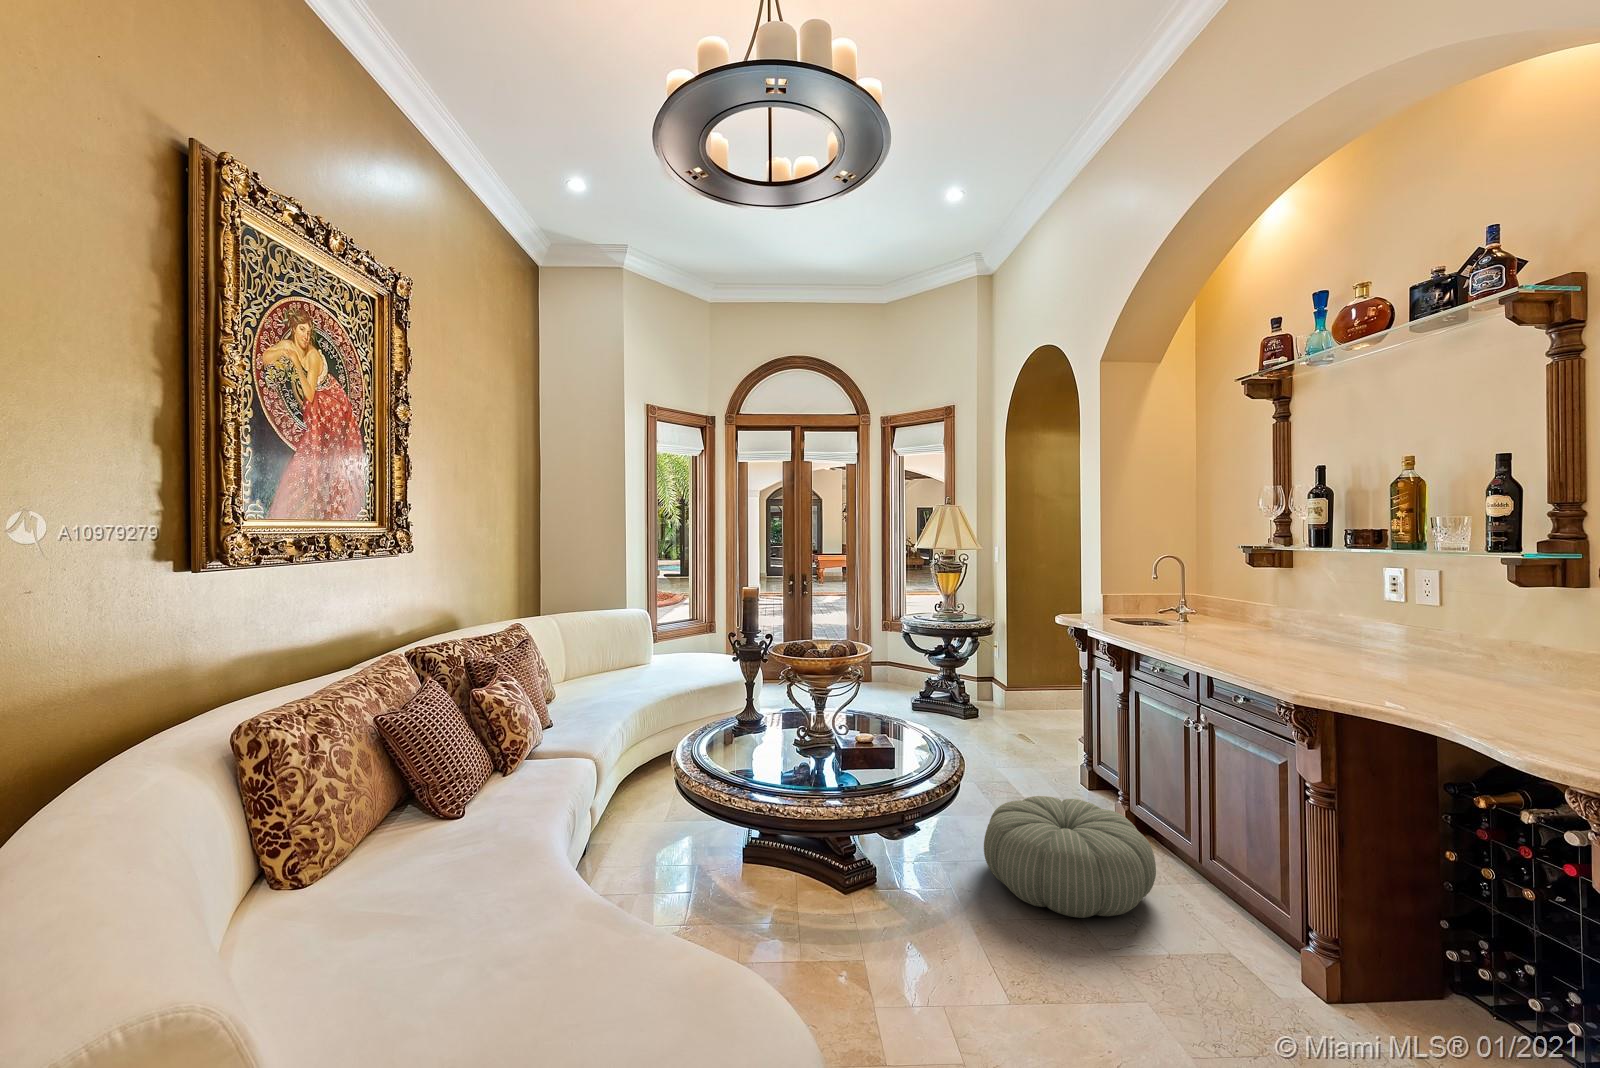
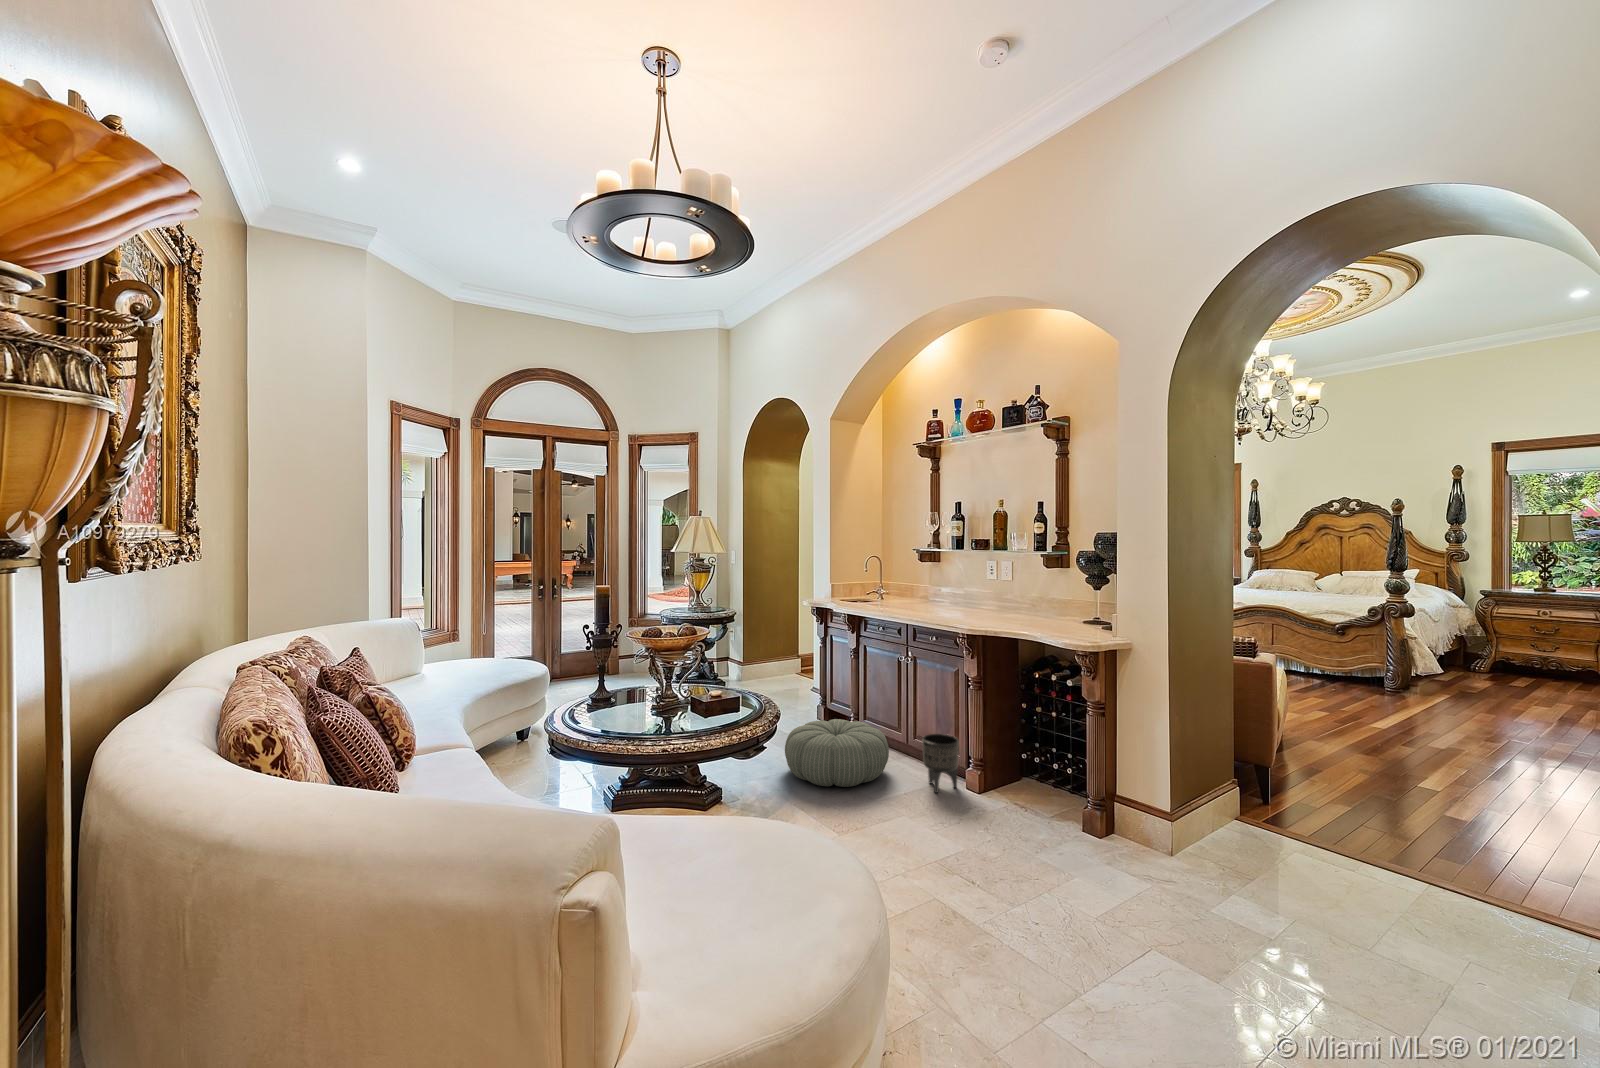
planter: none [1207,864,1283,977] -> present [922,734,959,793]

